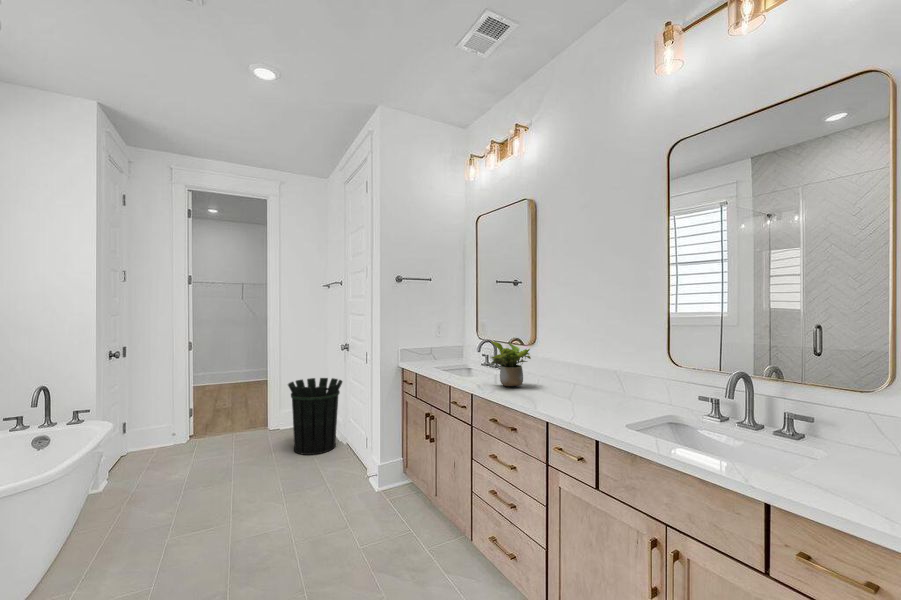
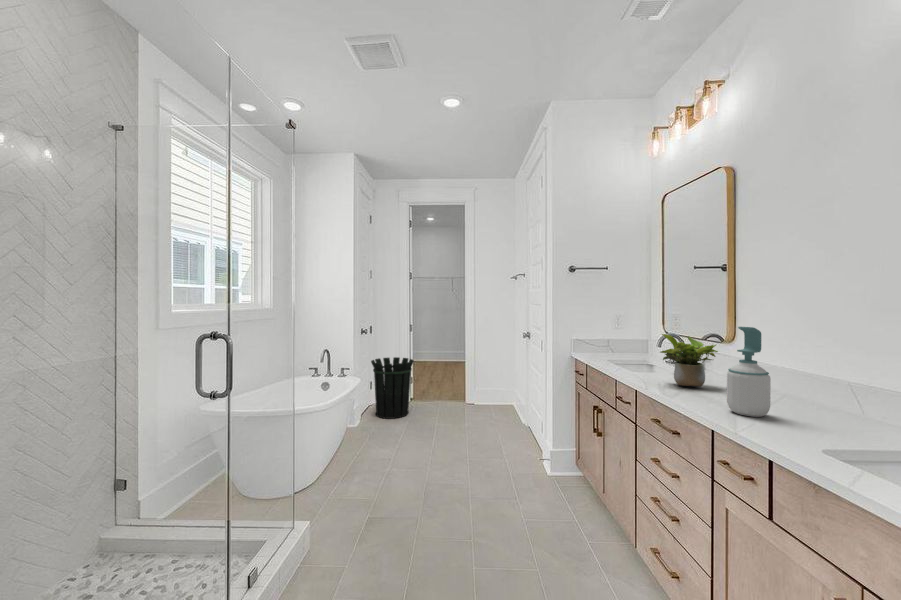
soap bottle: none [551,334,580,407] -> present [727,327,771,417]
waste bin: present [288,378,342,455] -> present [371,357,414,419]

